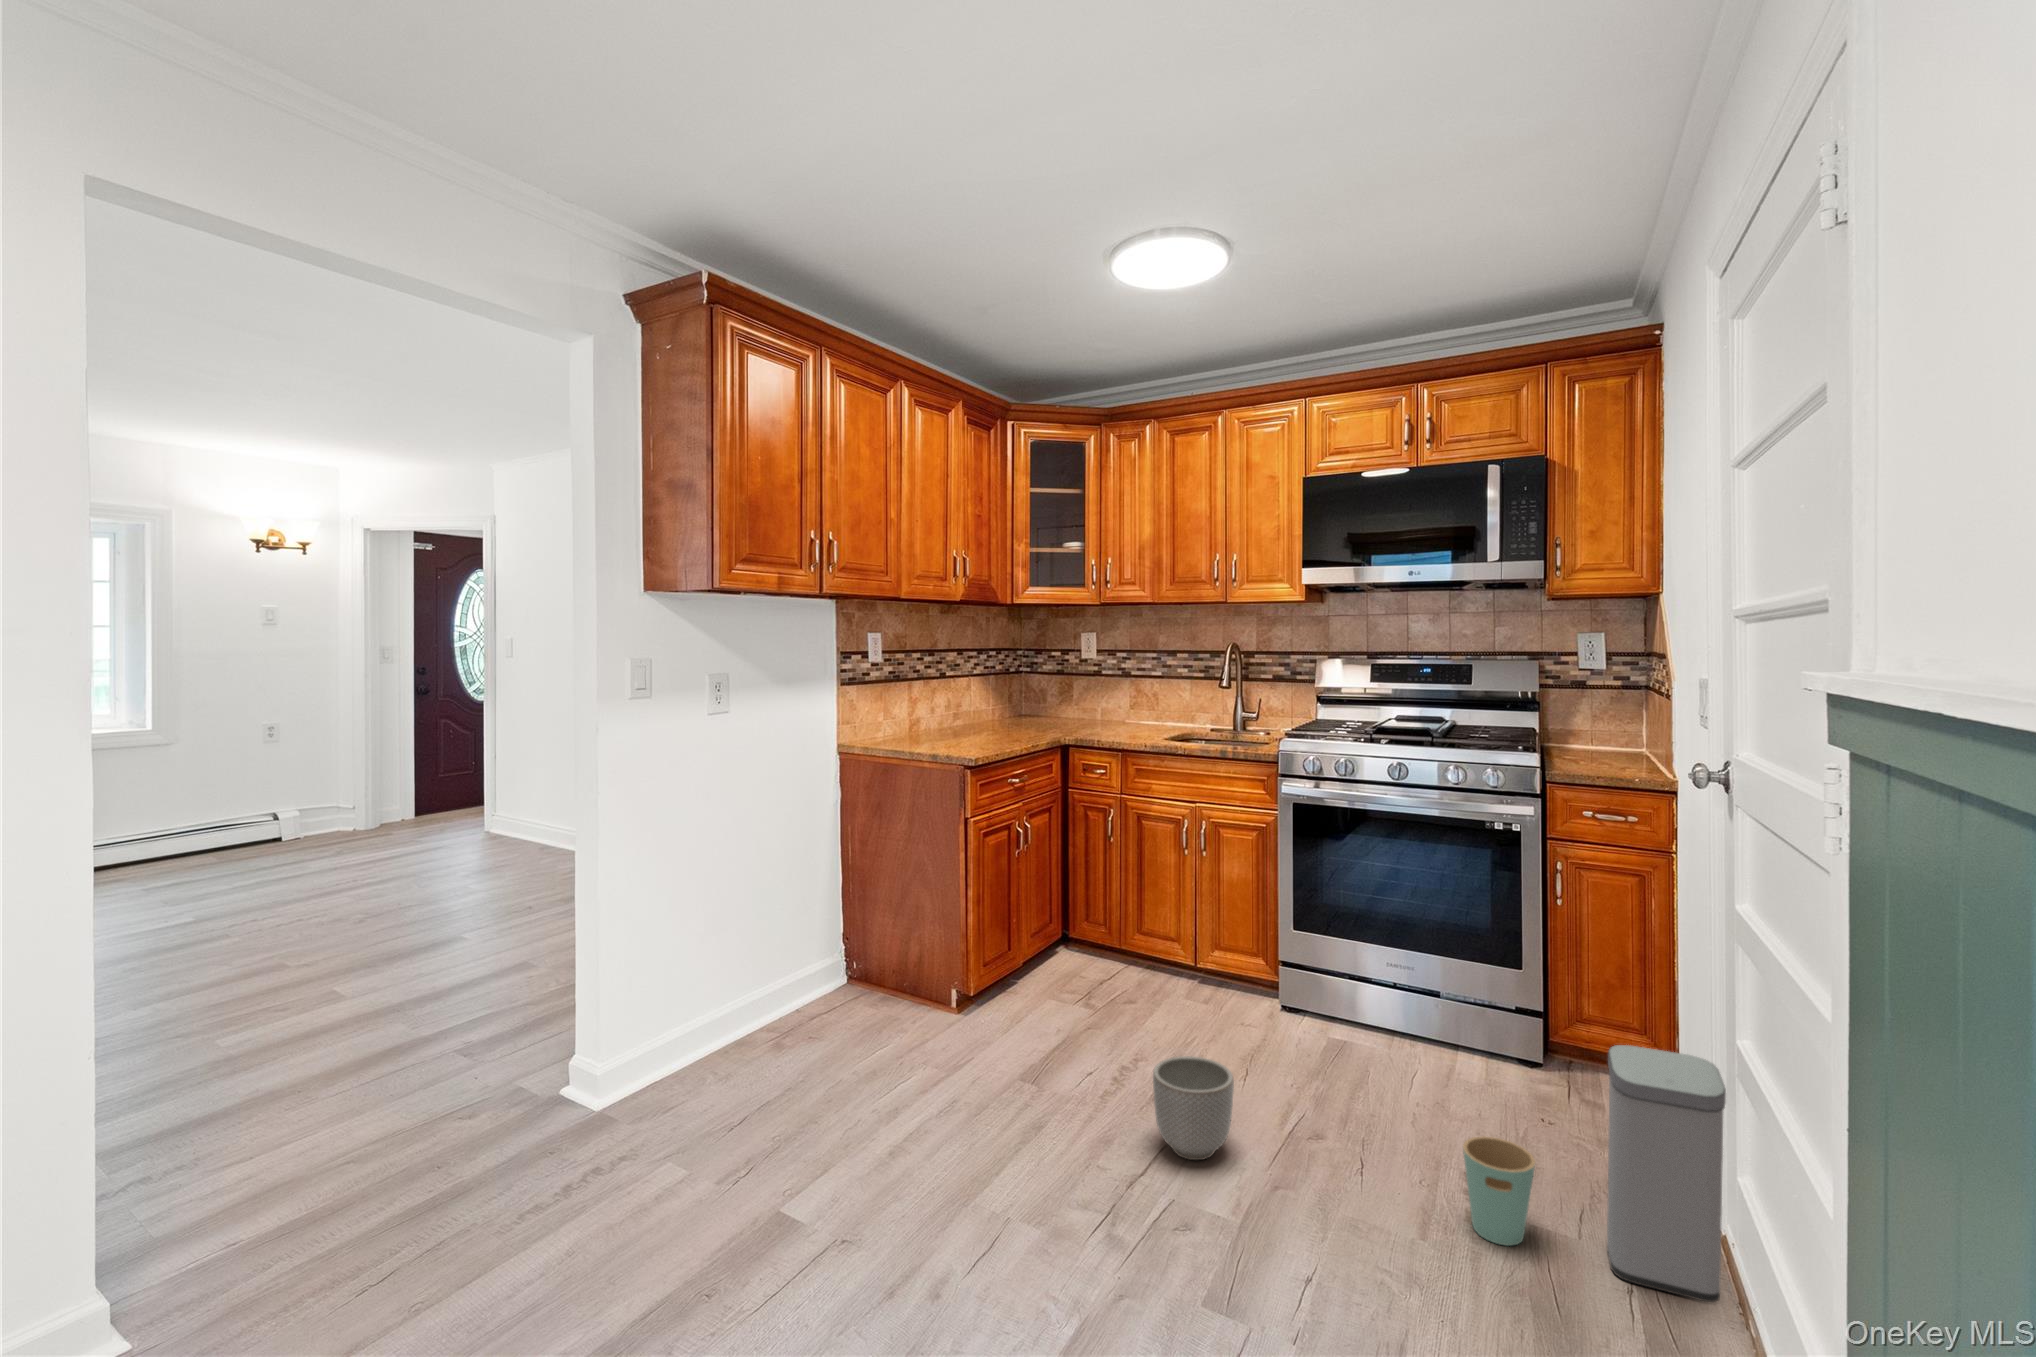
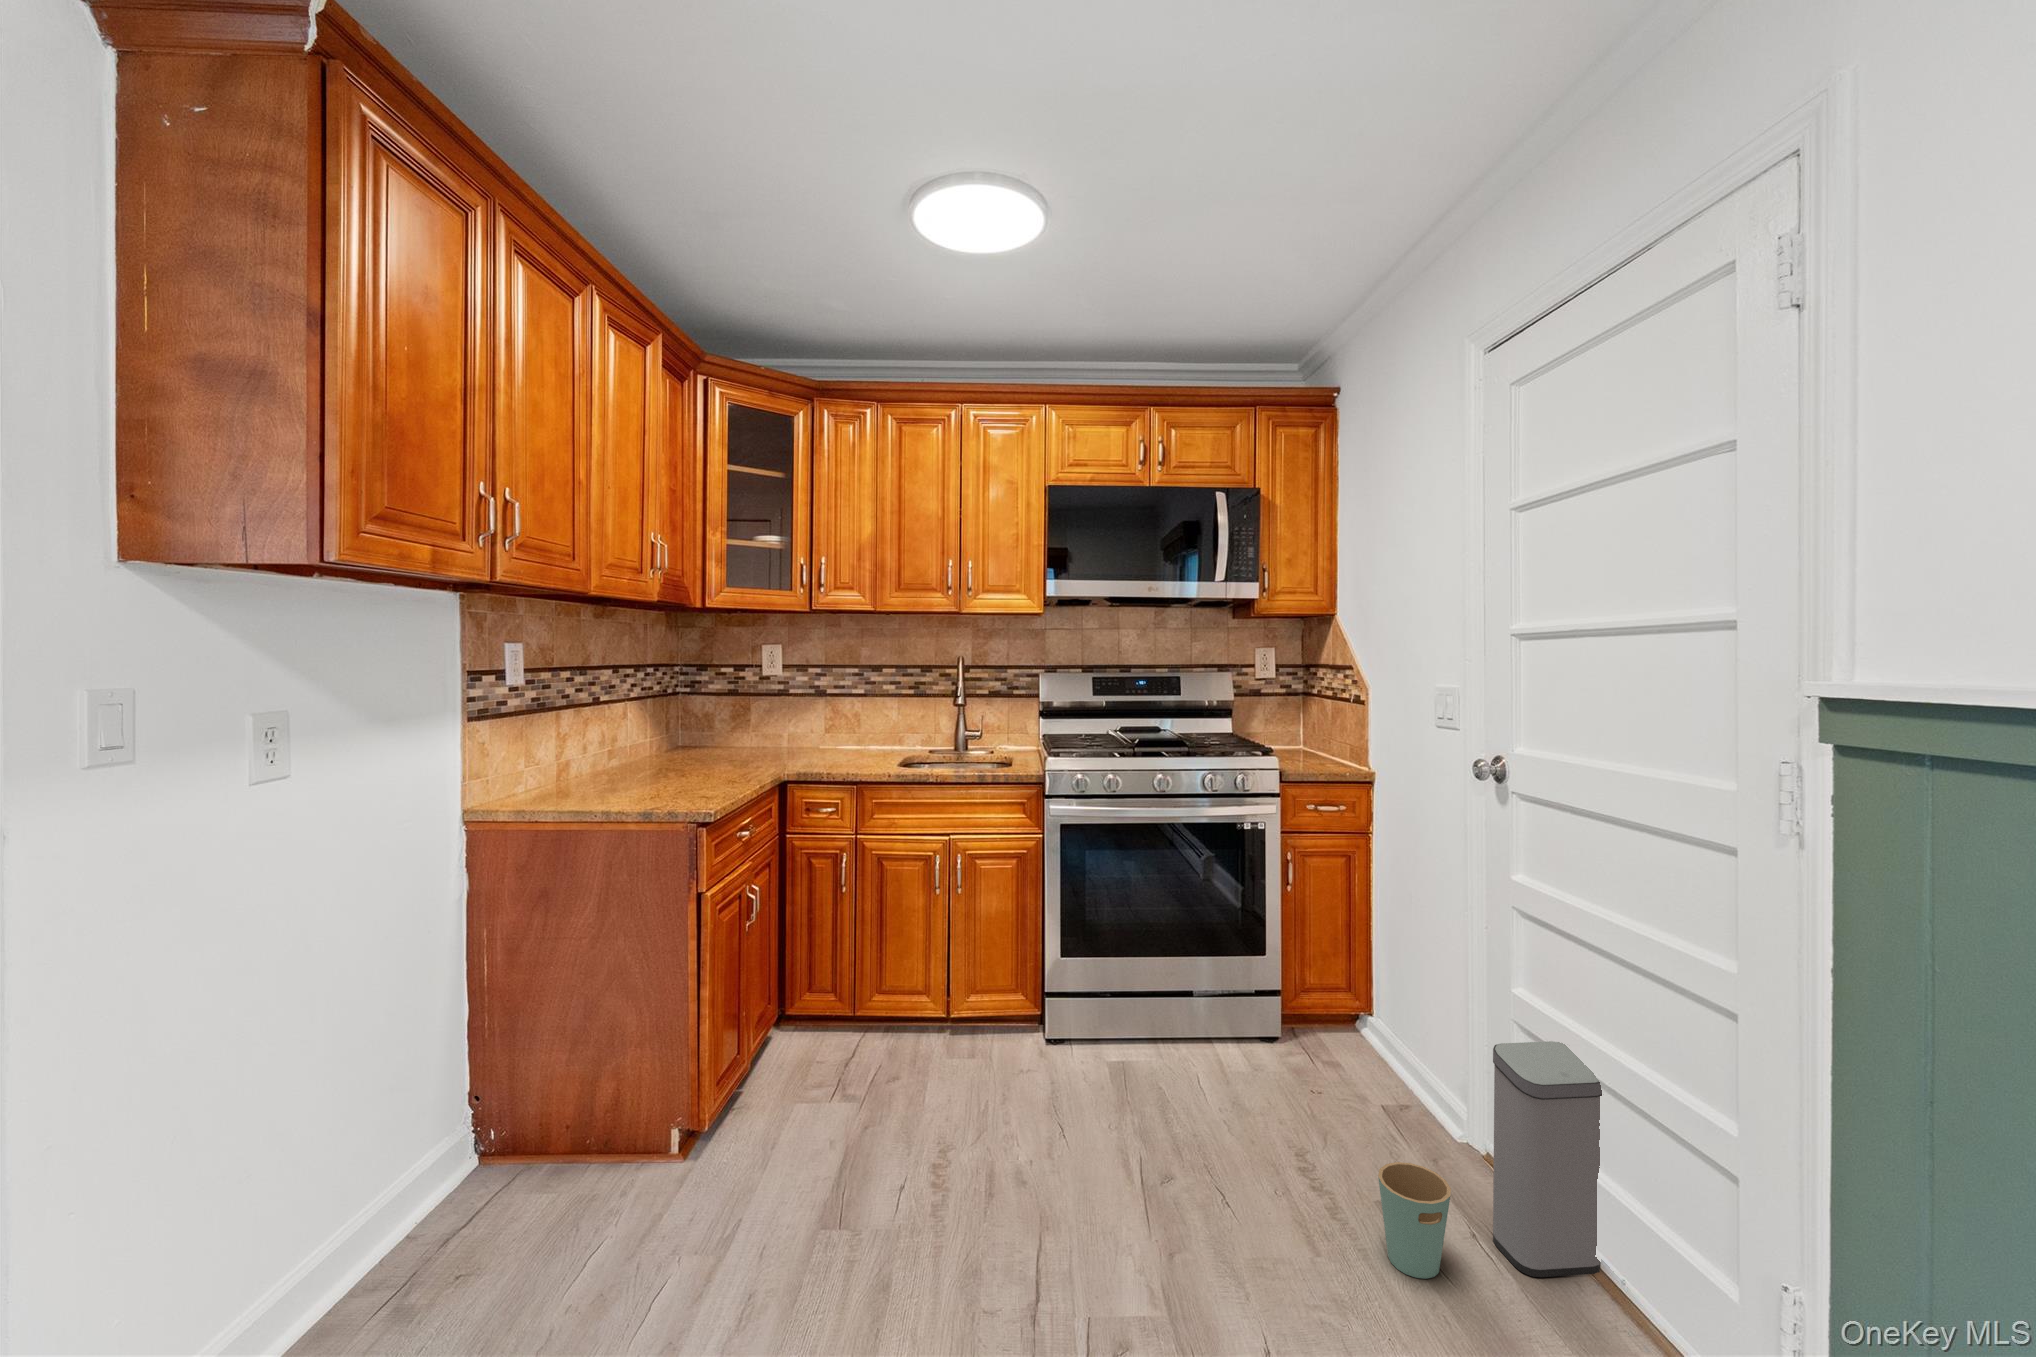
planter: present [1153,1056,1234,1160] -> none [1046,1153,1143,1291]

